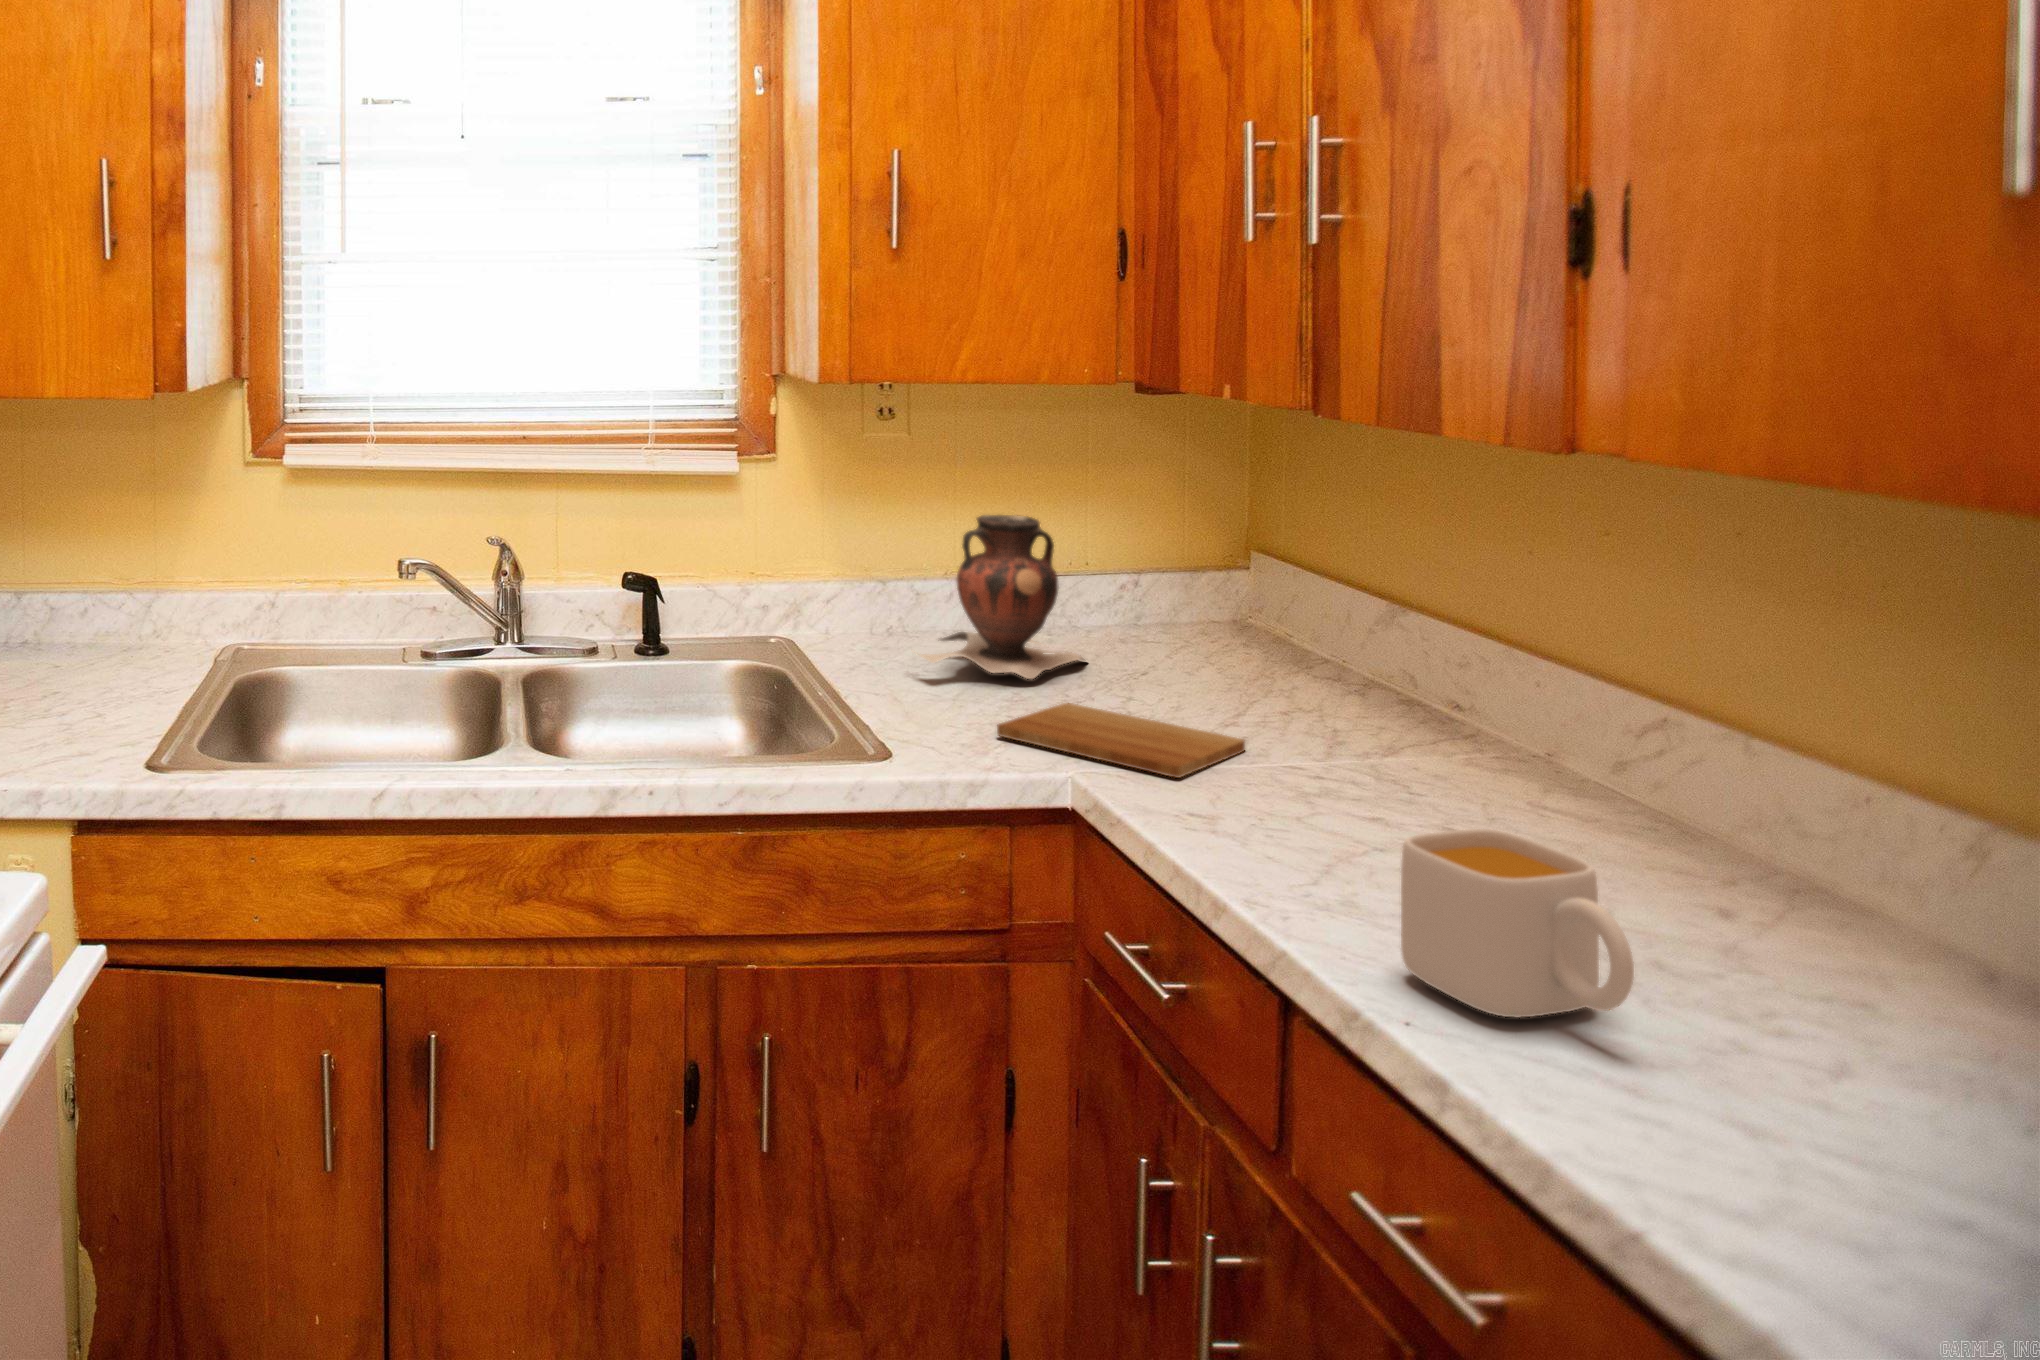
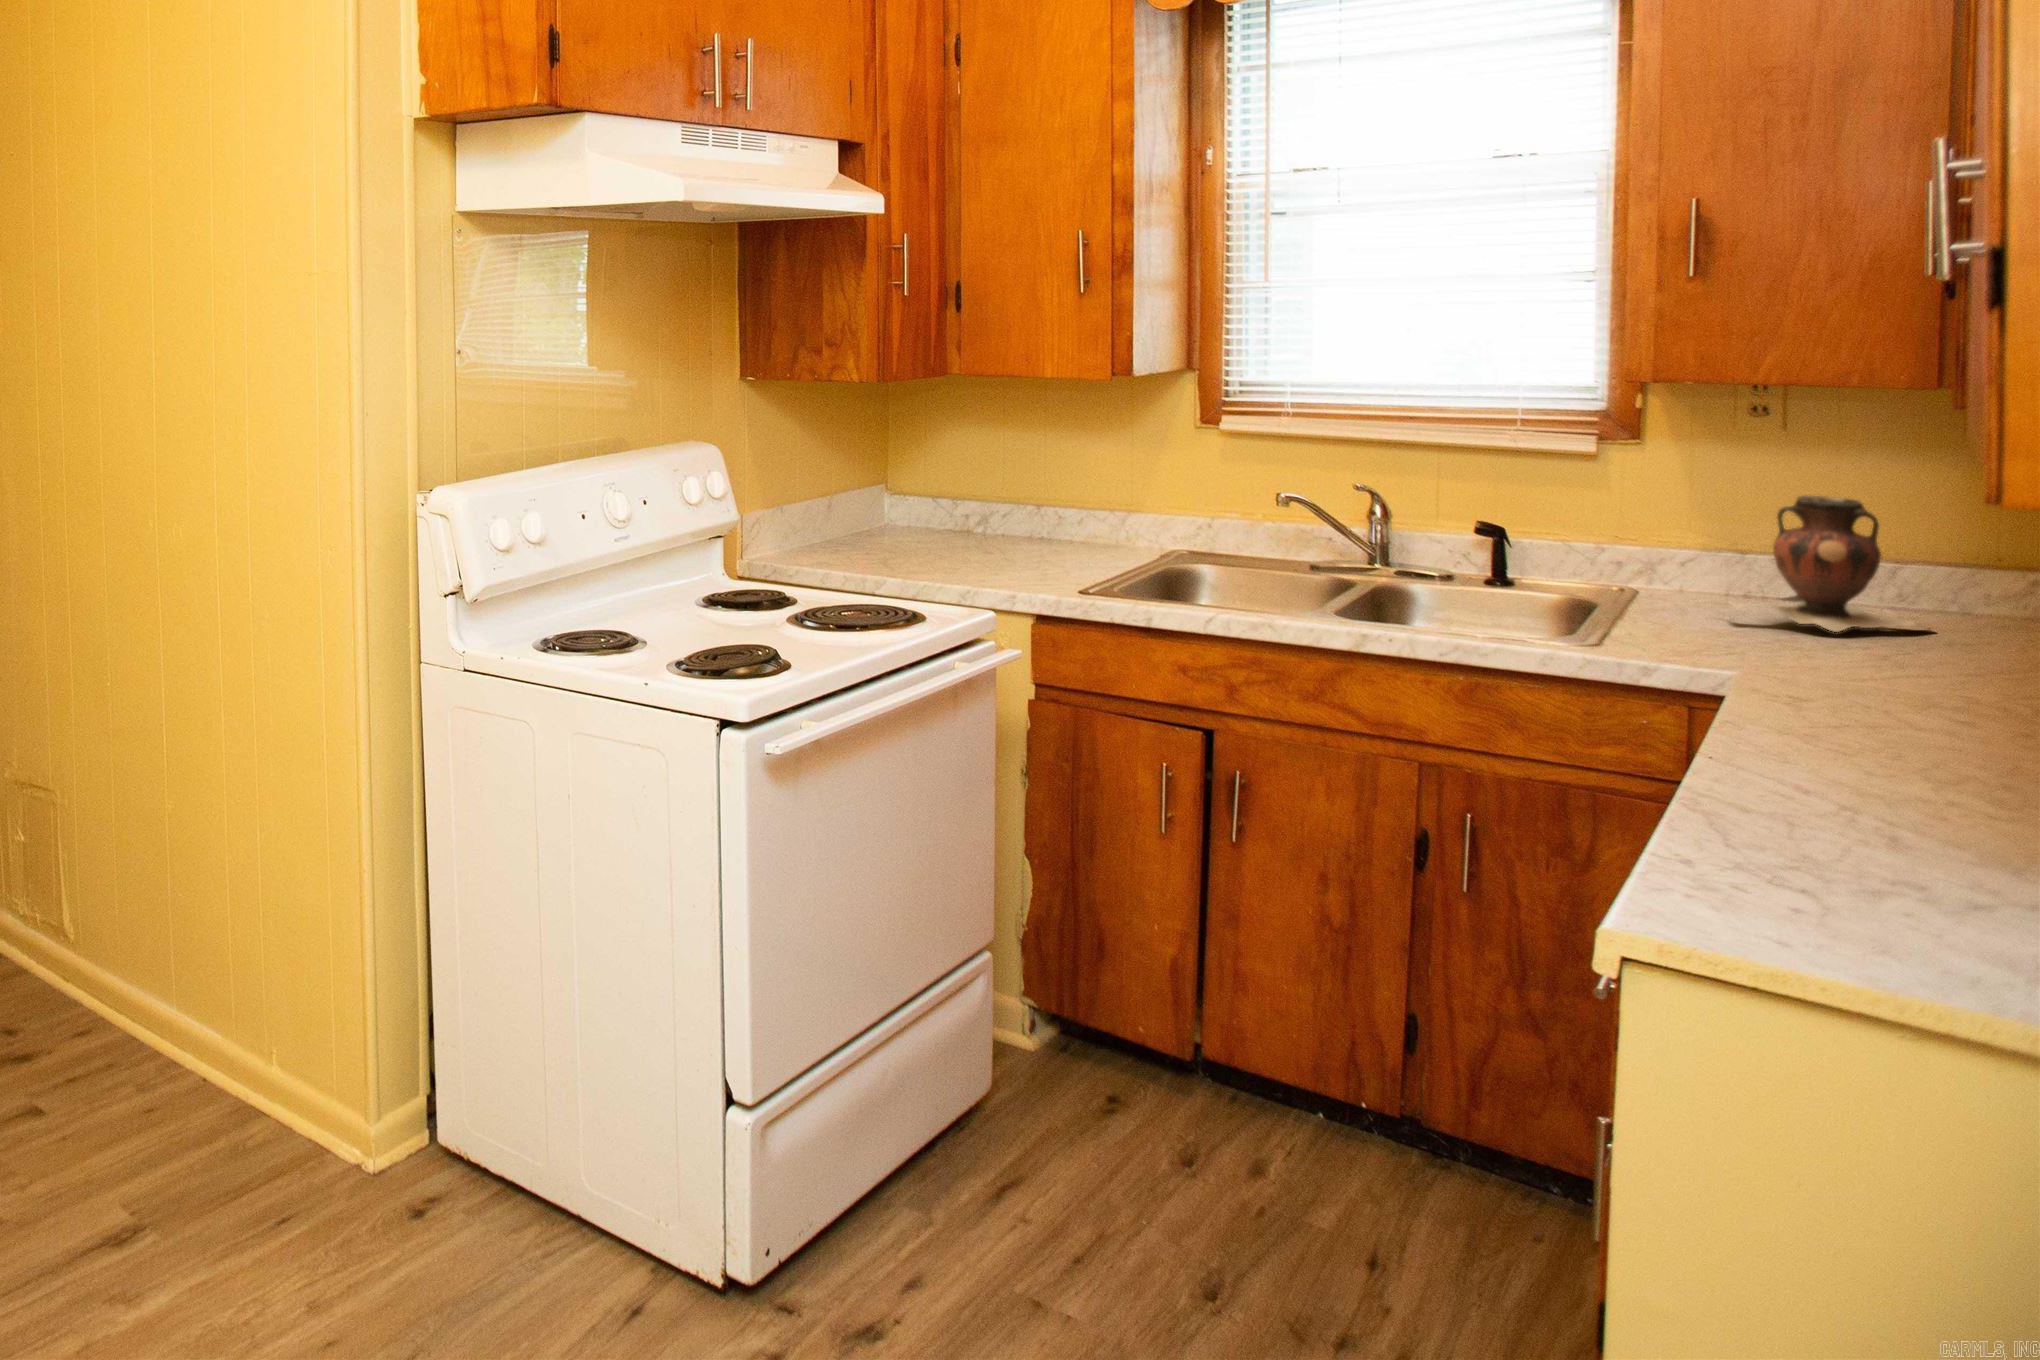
cutting board: present [997,703,1245,778] -> none [1730,645,1963,690]
mug: present [1401,829,1634,1017] -> none [1795,684,1924,797]

